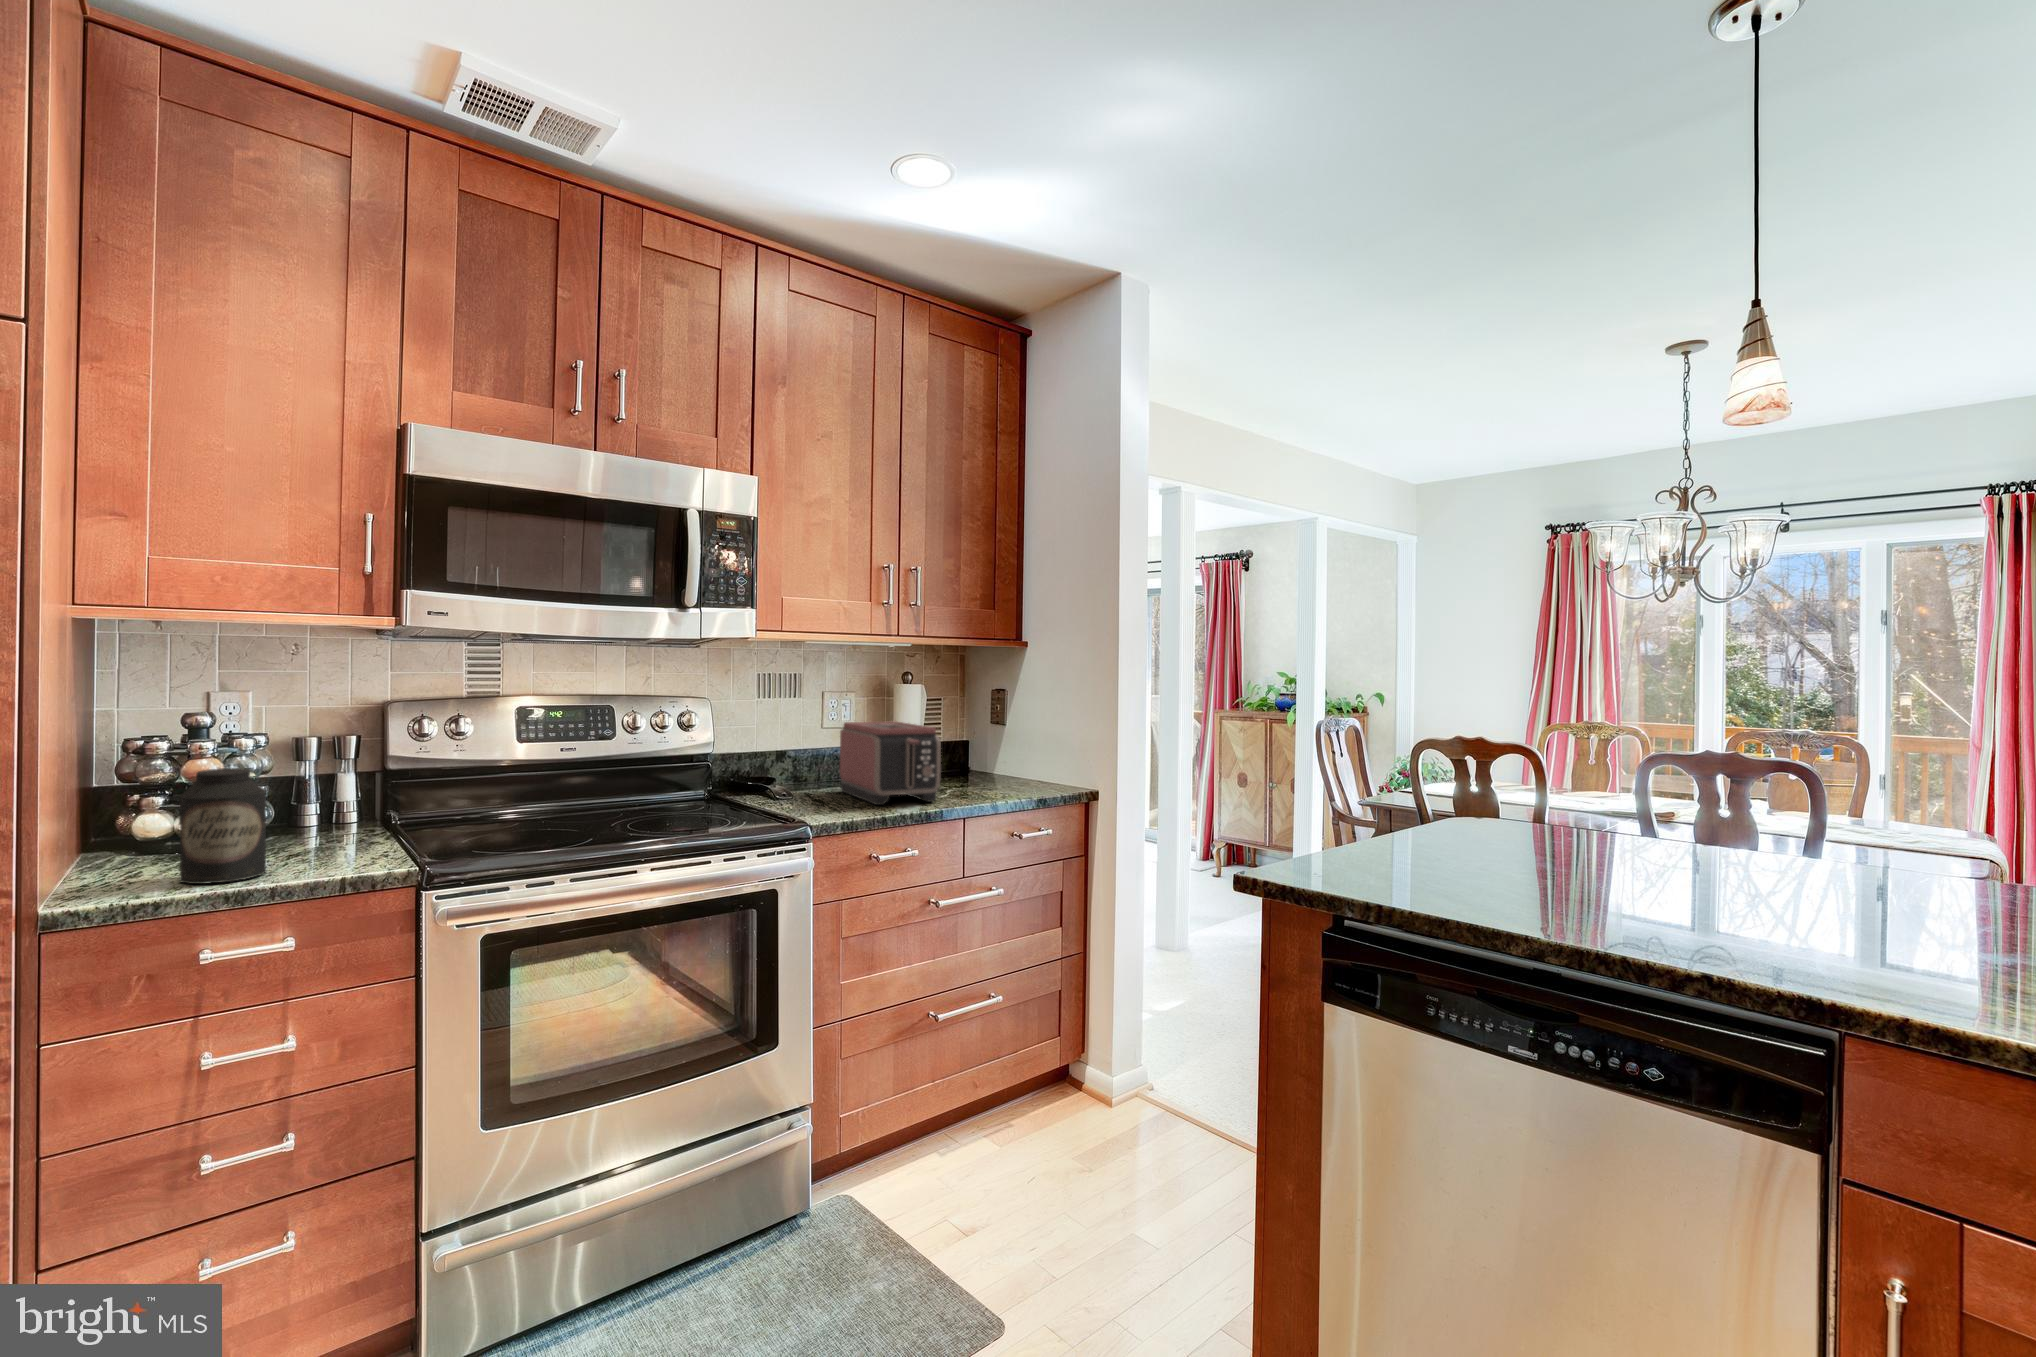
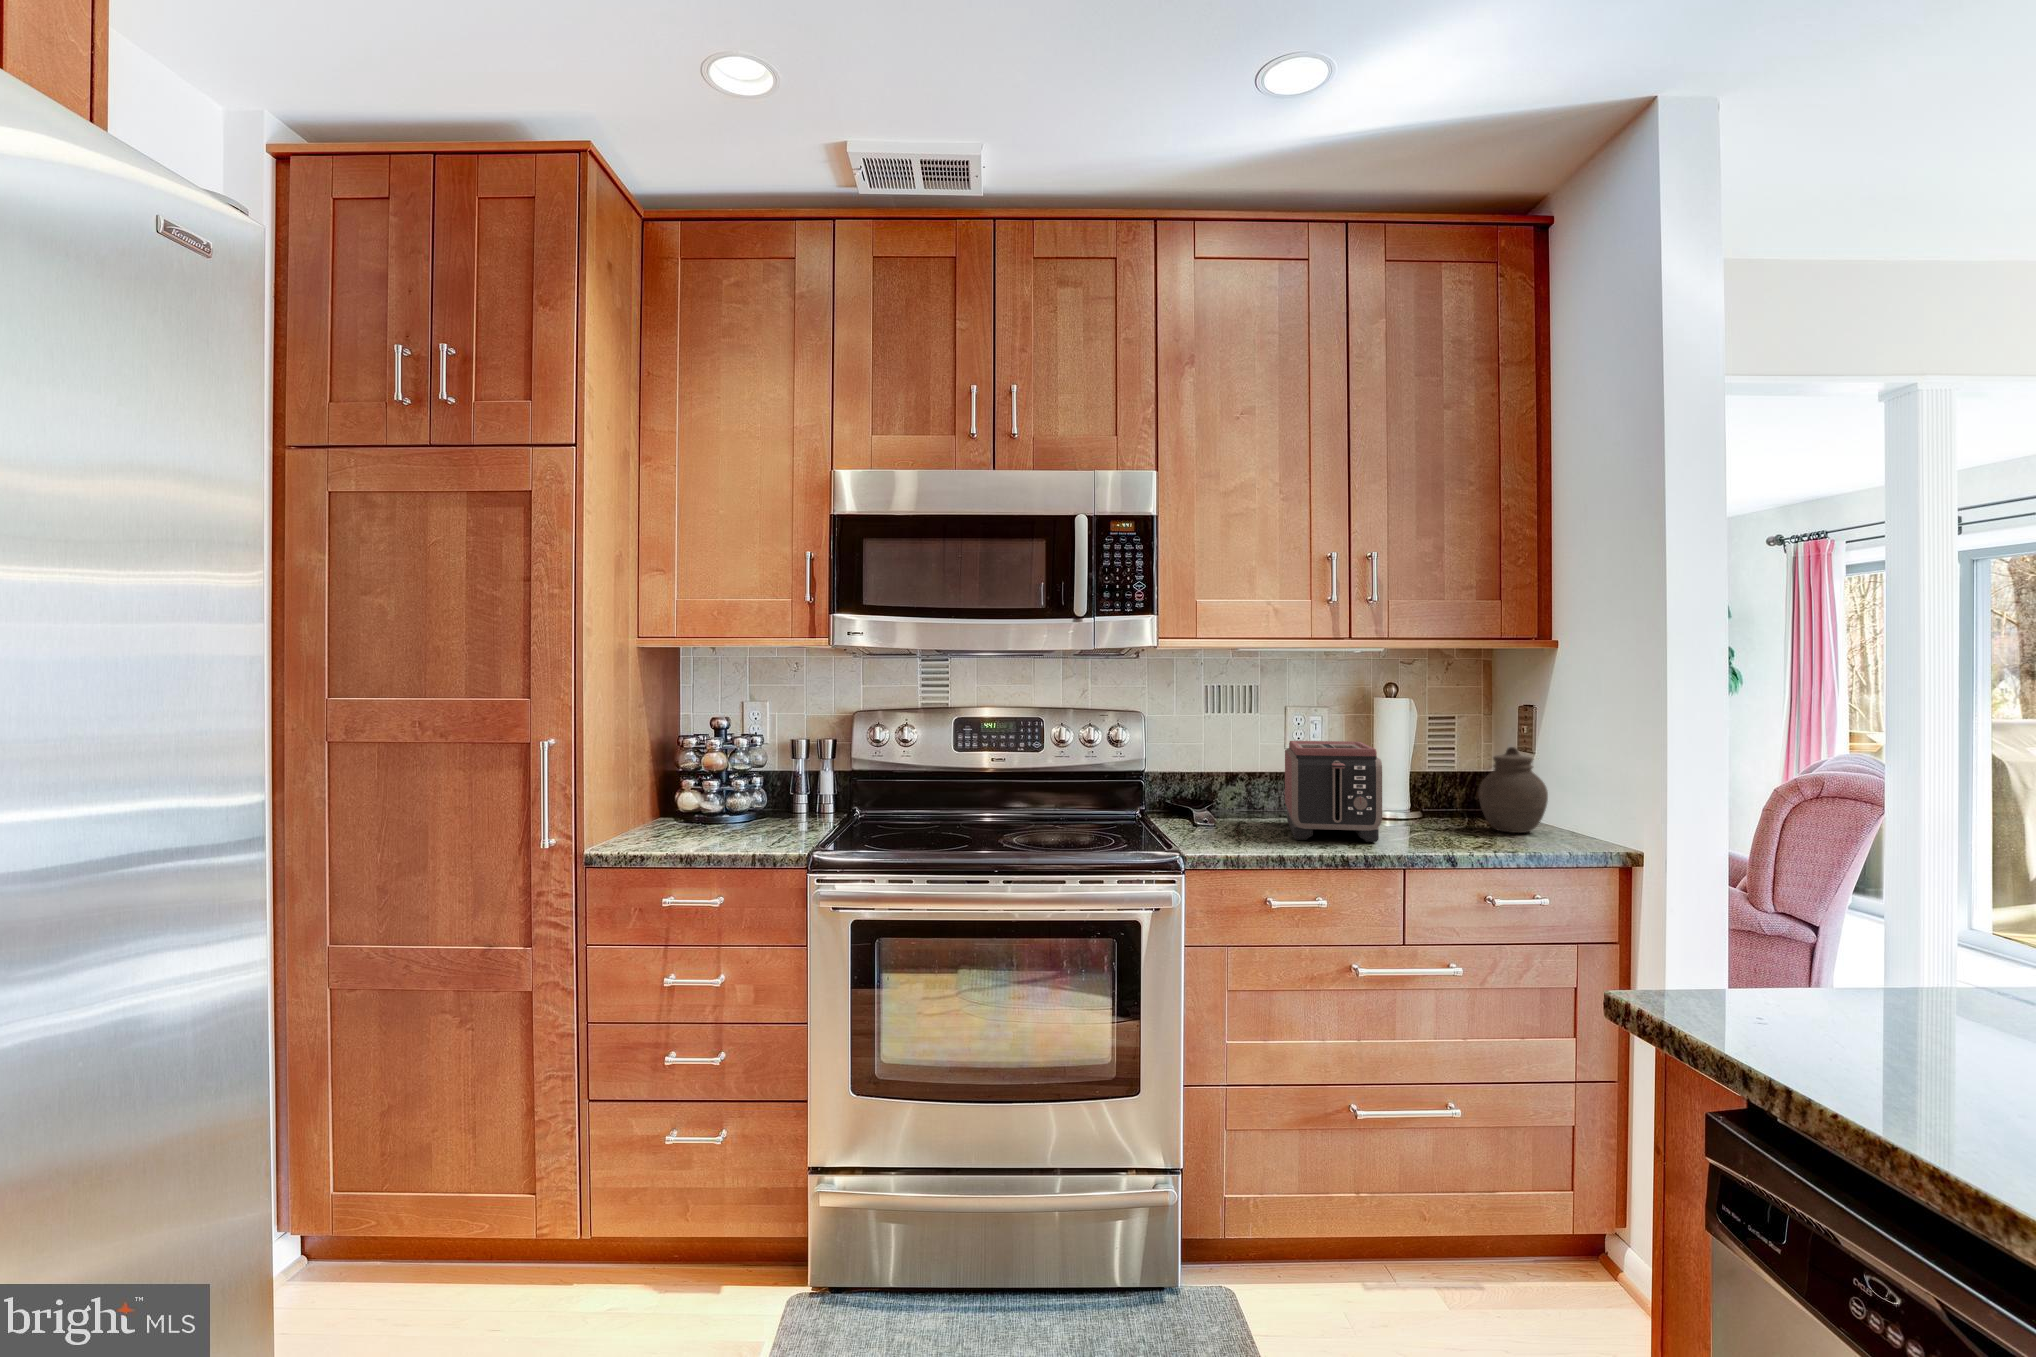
jar: none [978,723,1025,786] -> present [1479,747,1548,833]
canister: present [179,768,266,884] -> none [672,760,725,848]

